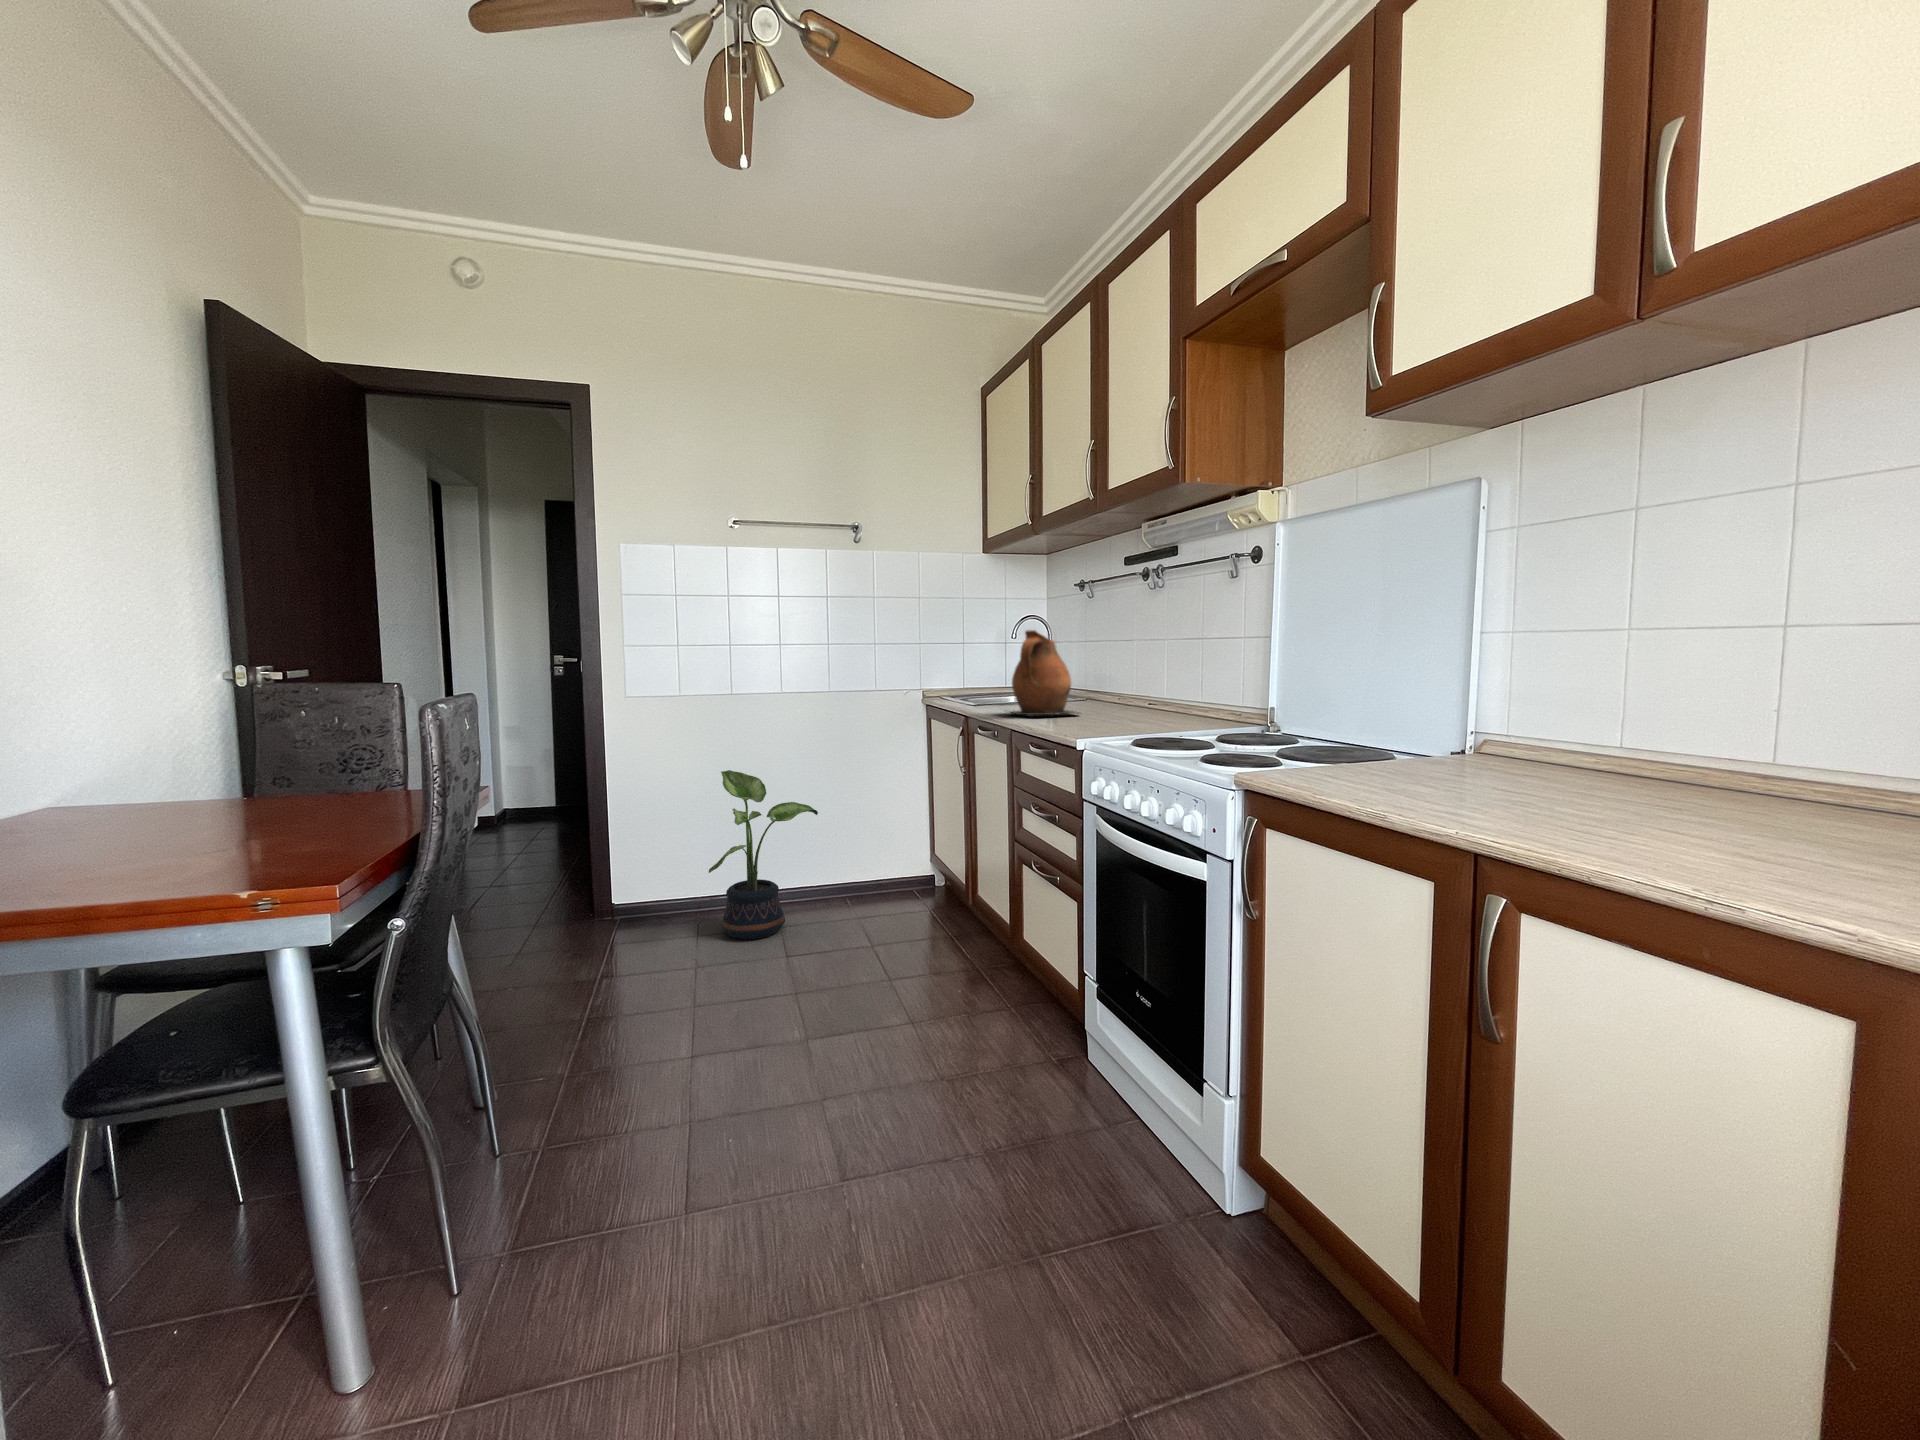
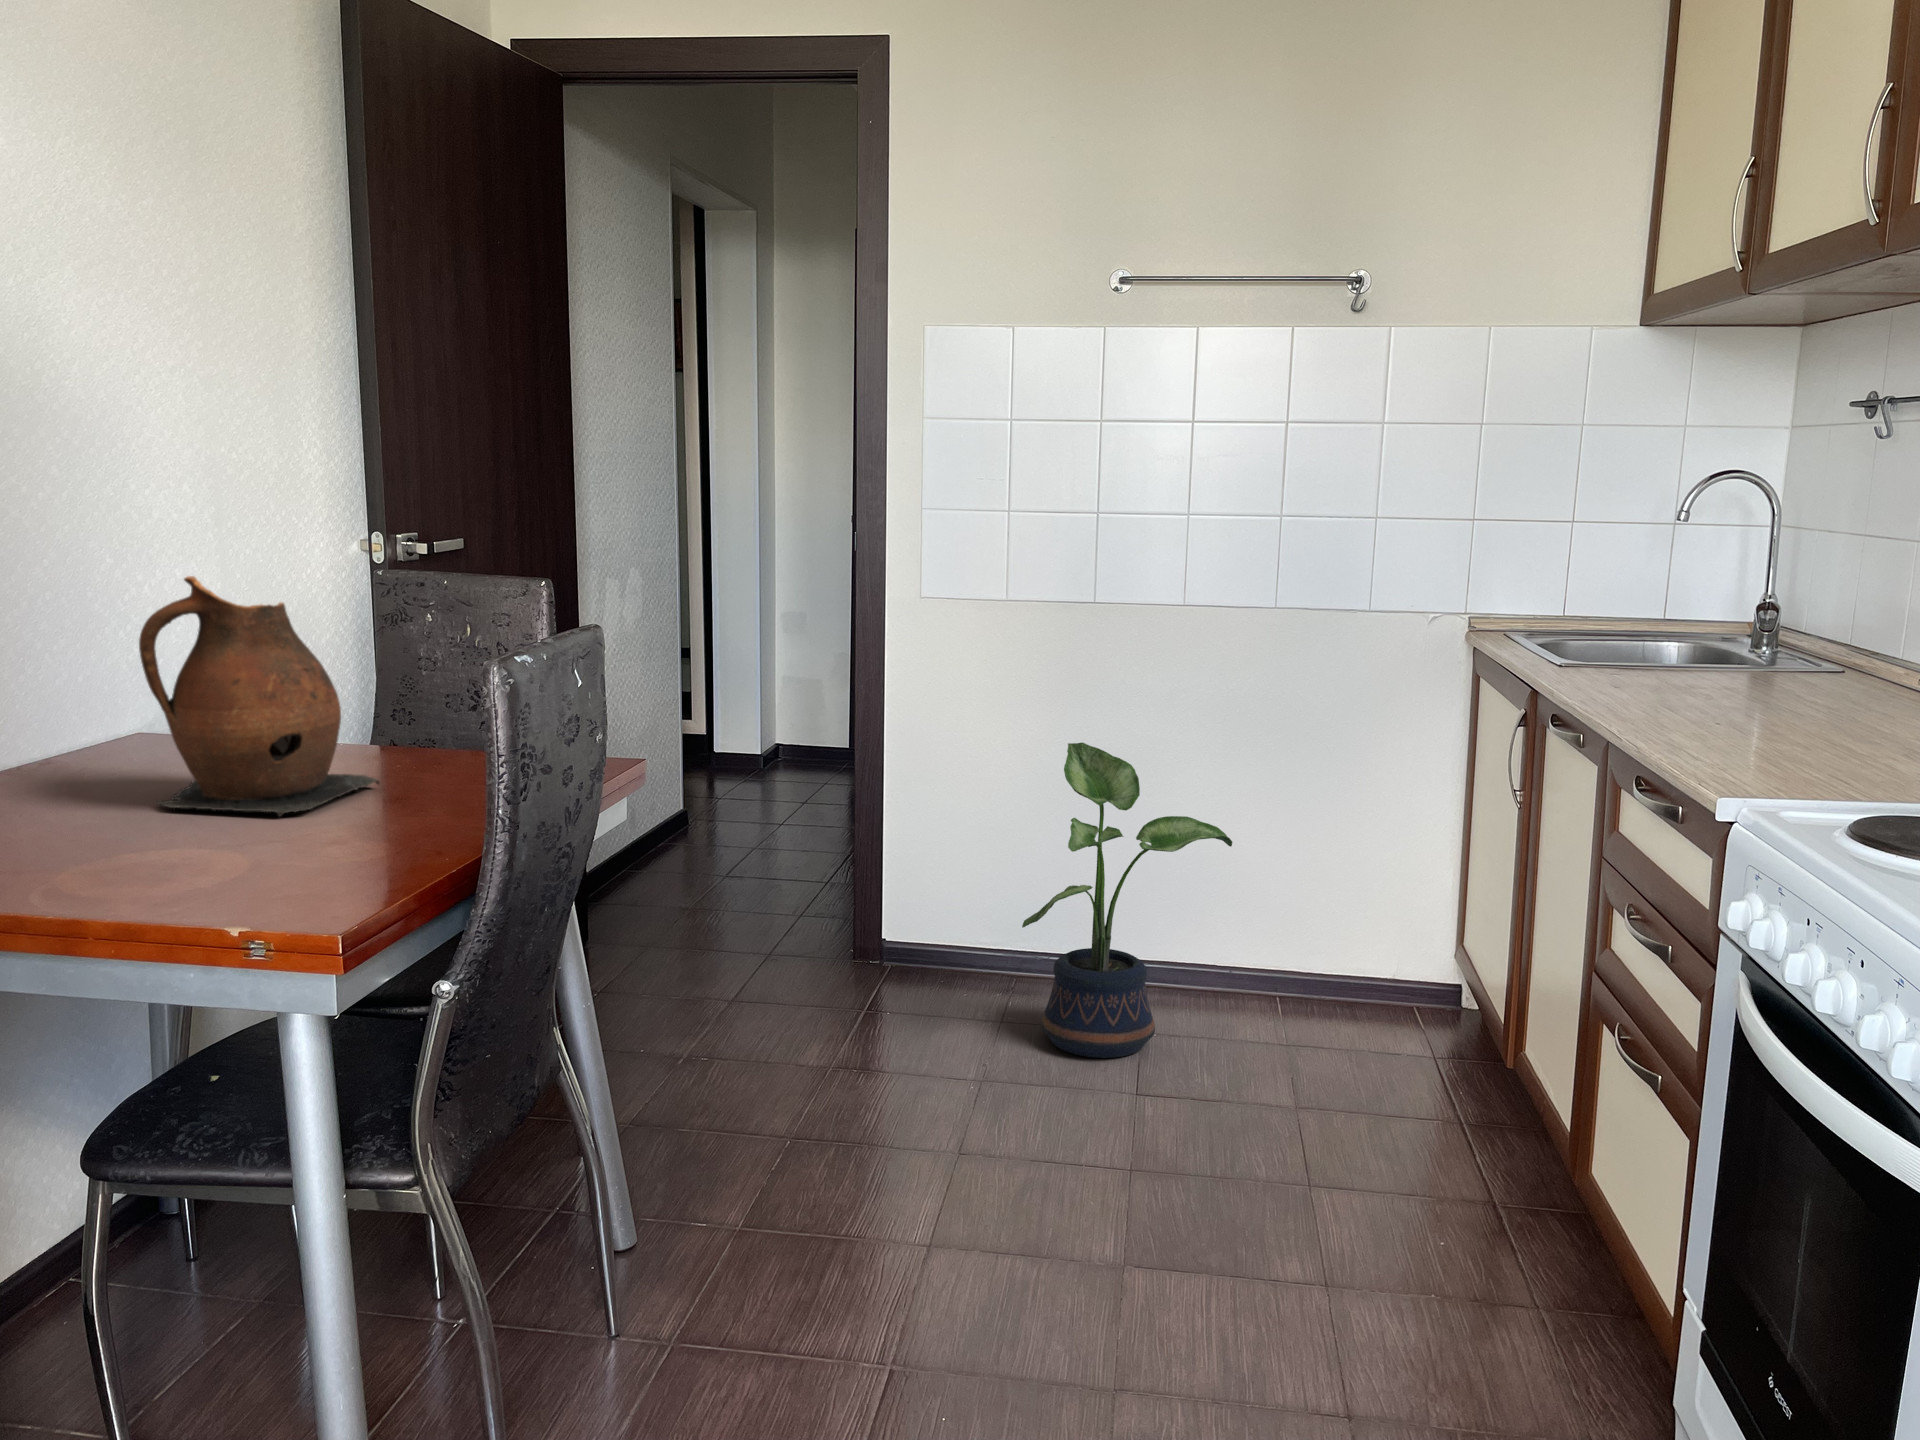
ceramic pitcher: present [1010,630,1080,715] -> present [139,576,379,817]

